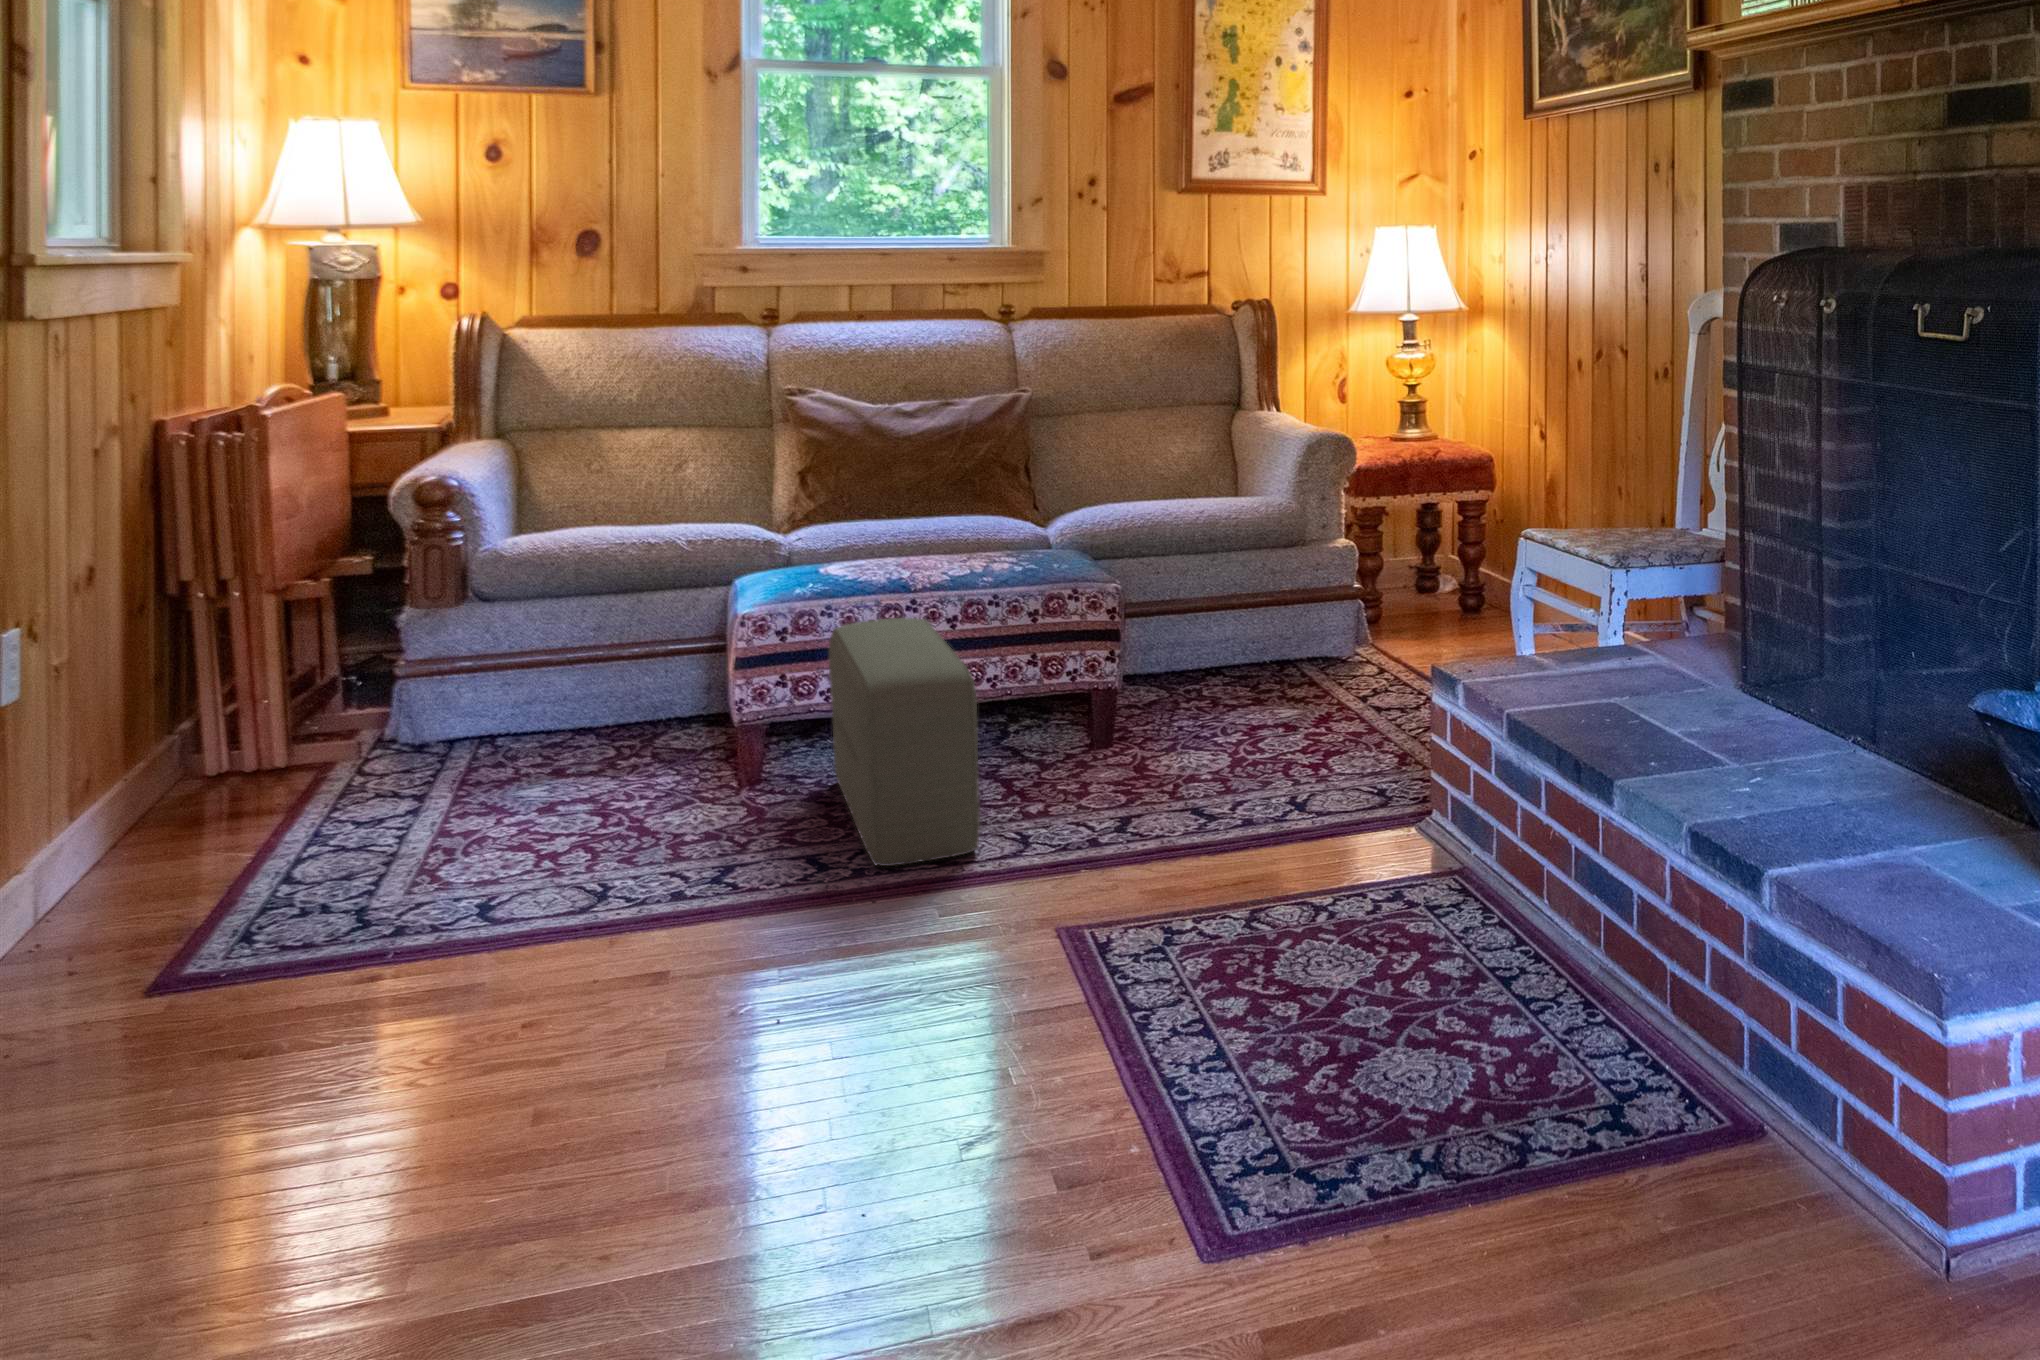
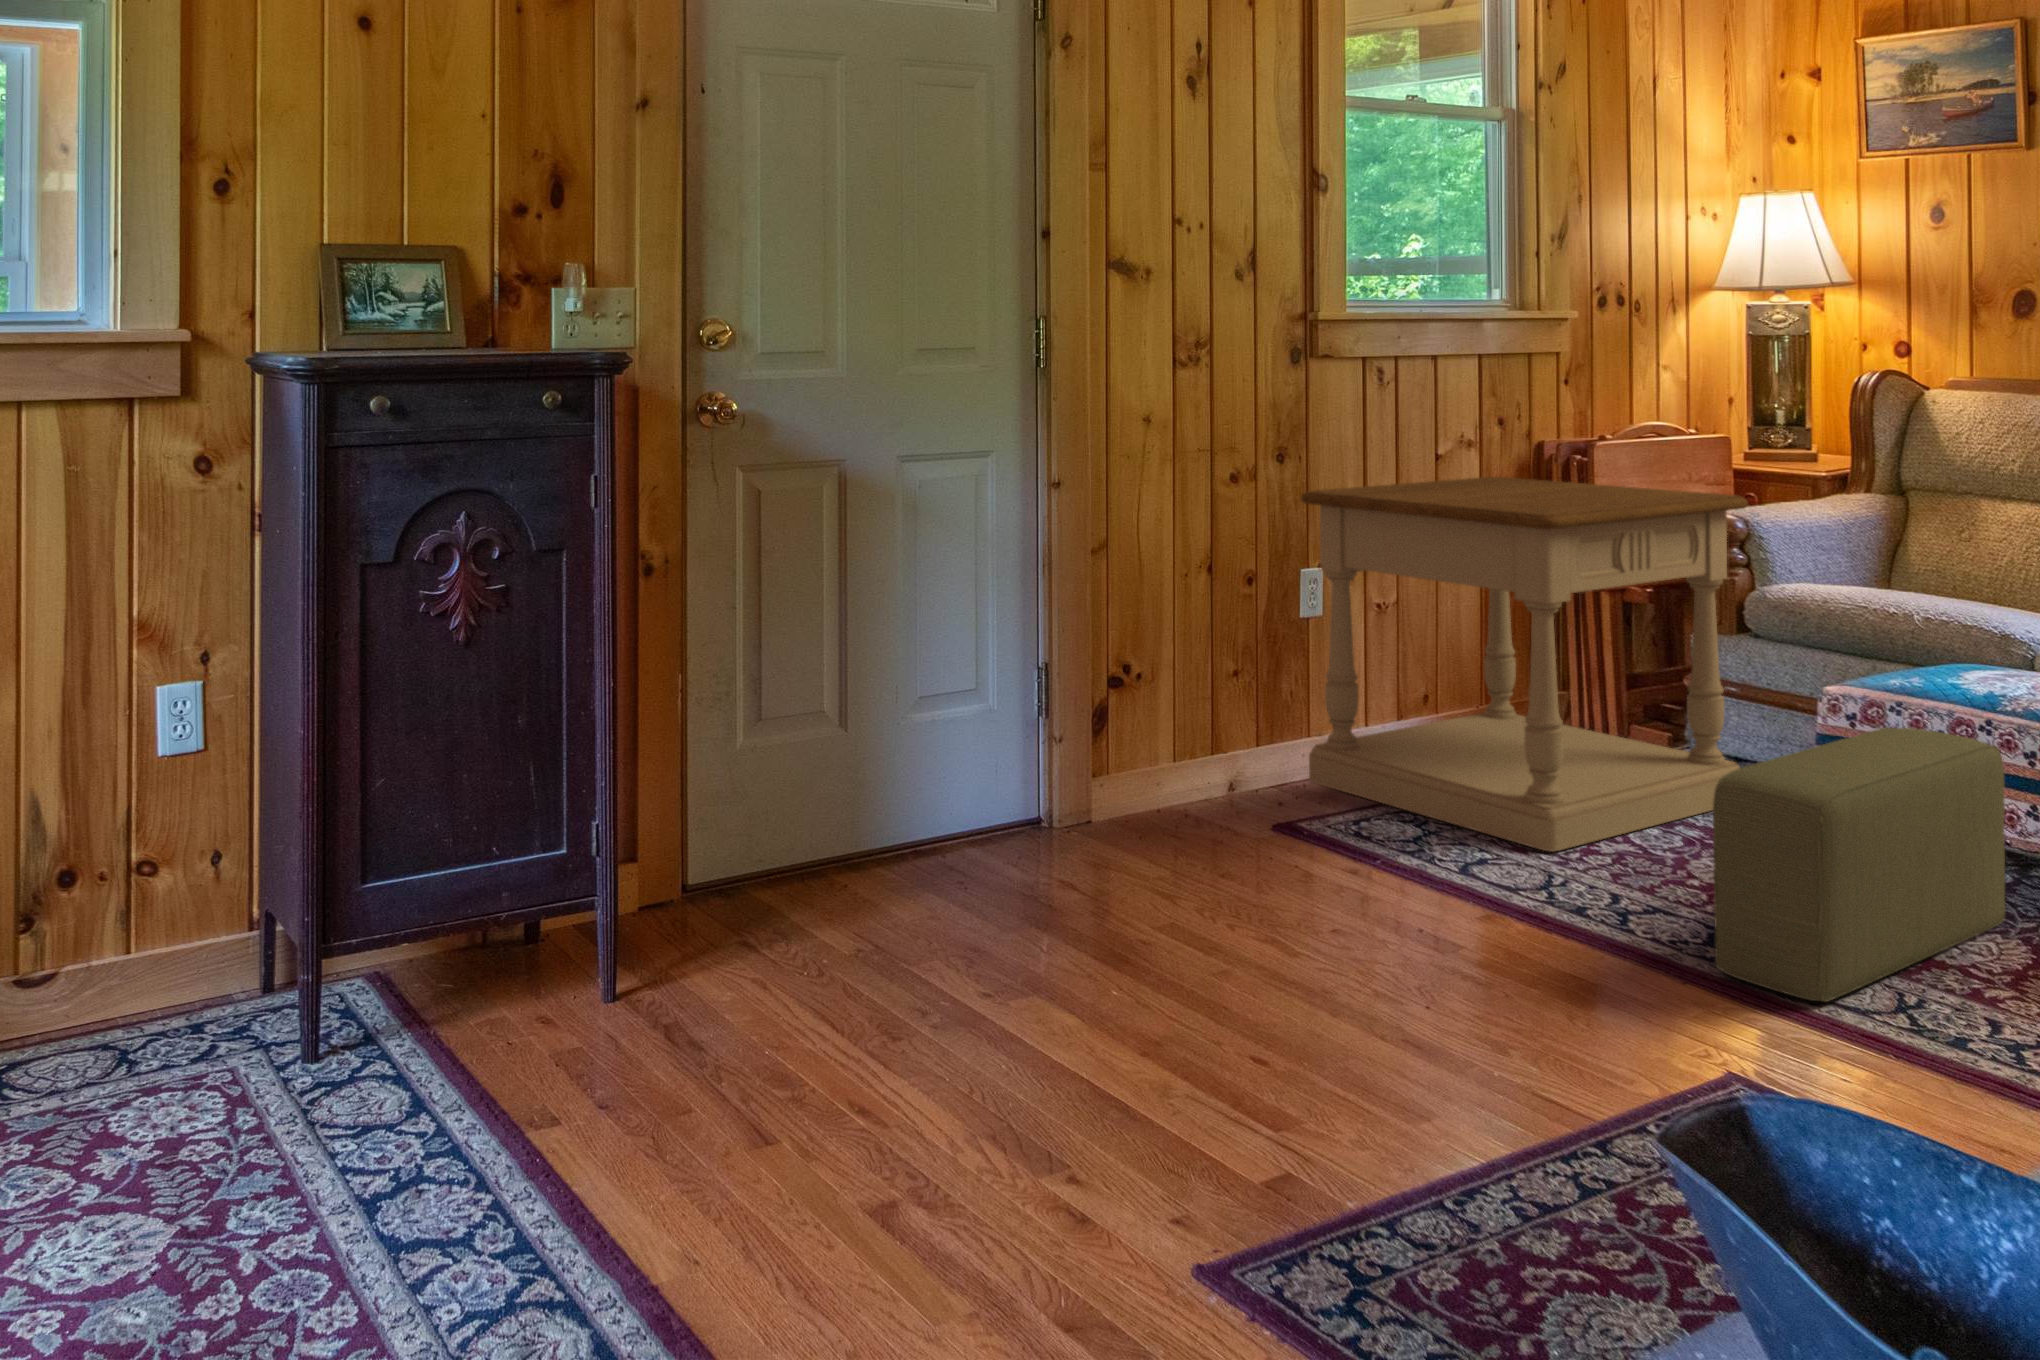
side table: none [25,446,562,923] -> present [1301,477,1748,852]

